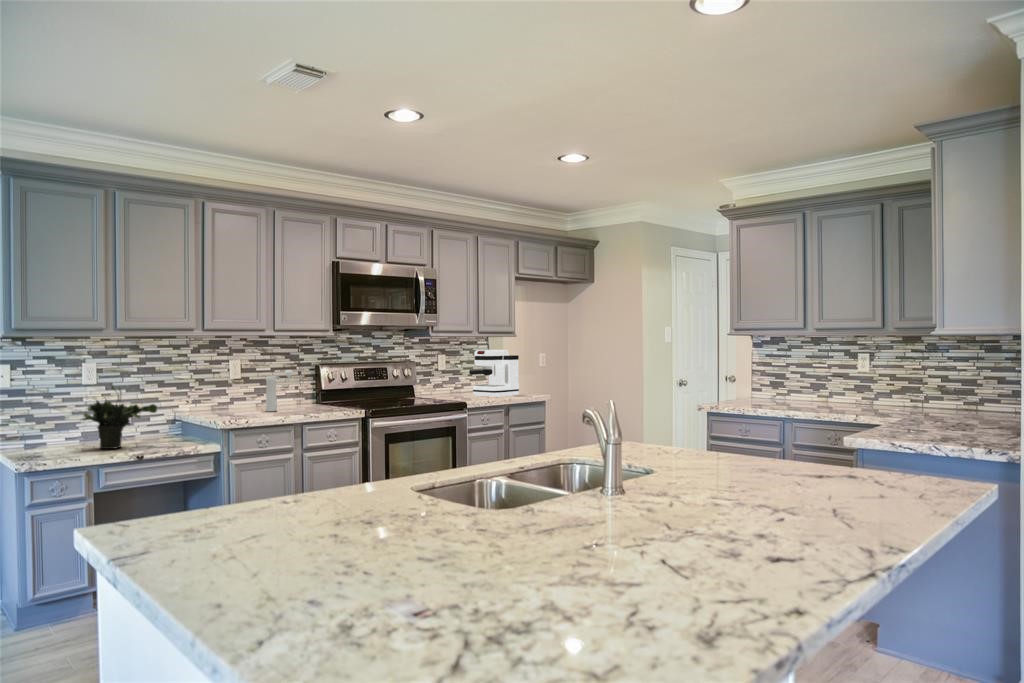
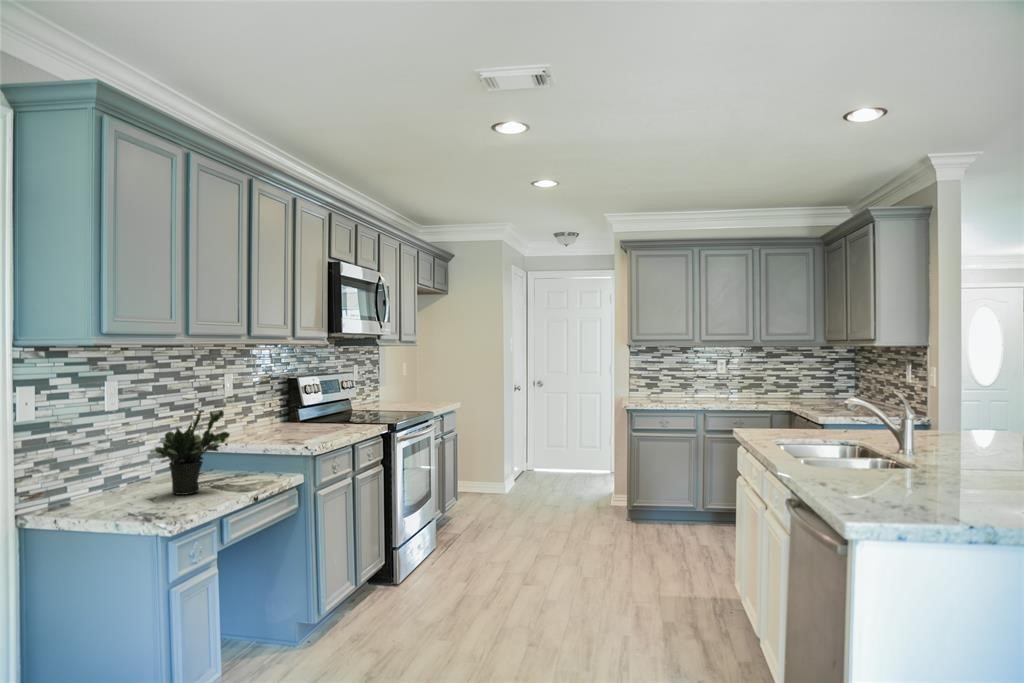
coffee maker: present [469,350,519,398] -> none [392,358,436,407]
pepper mill: present [266,370,293,411] -> none [289,384,309,433]

